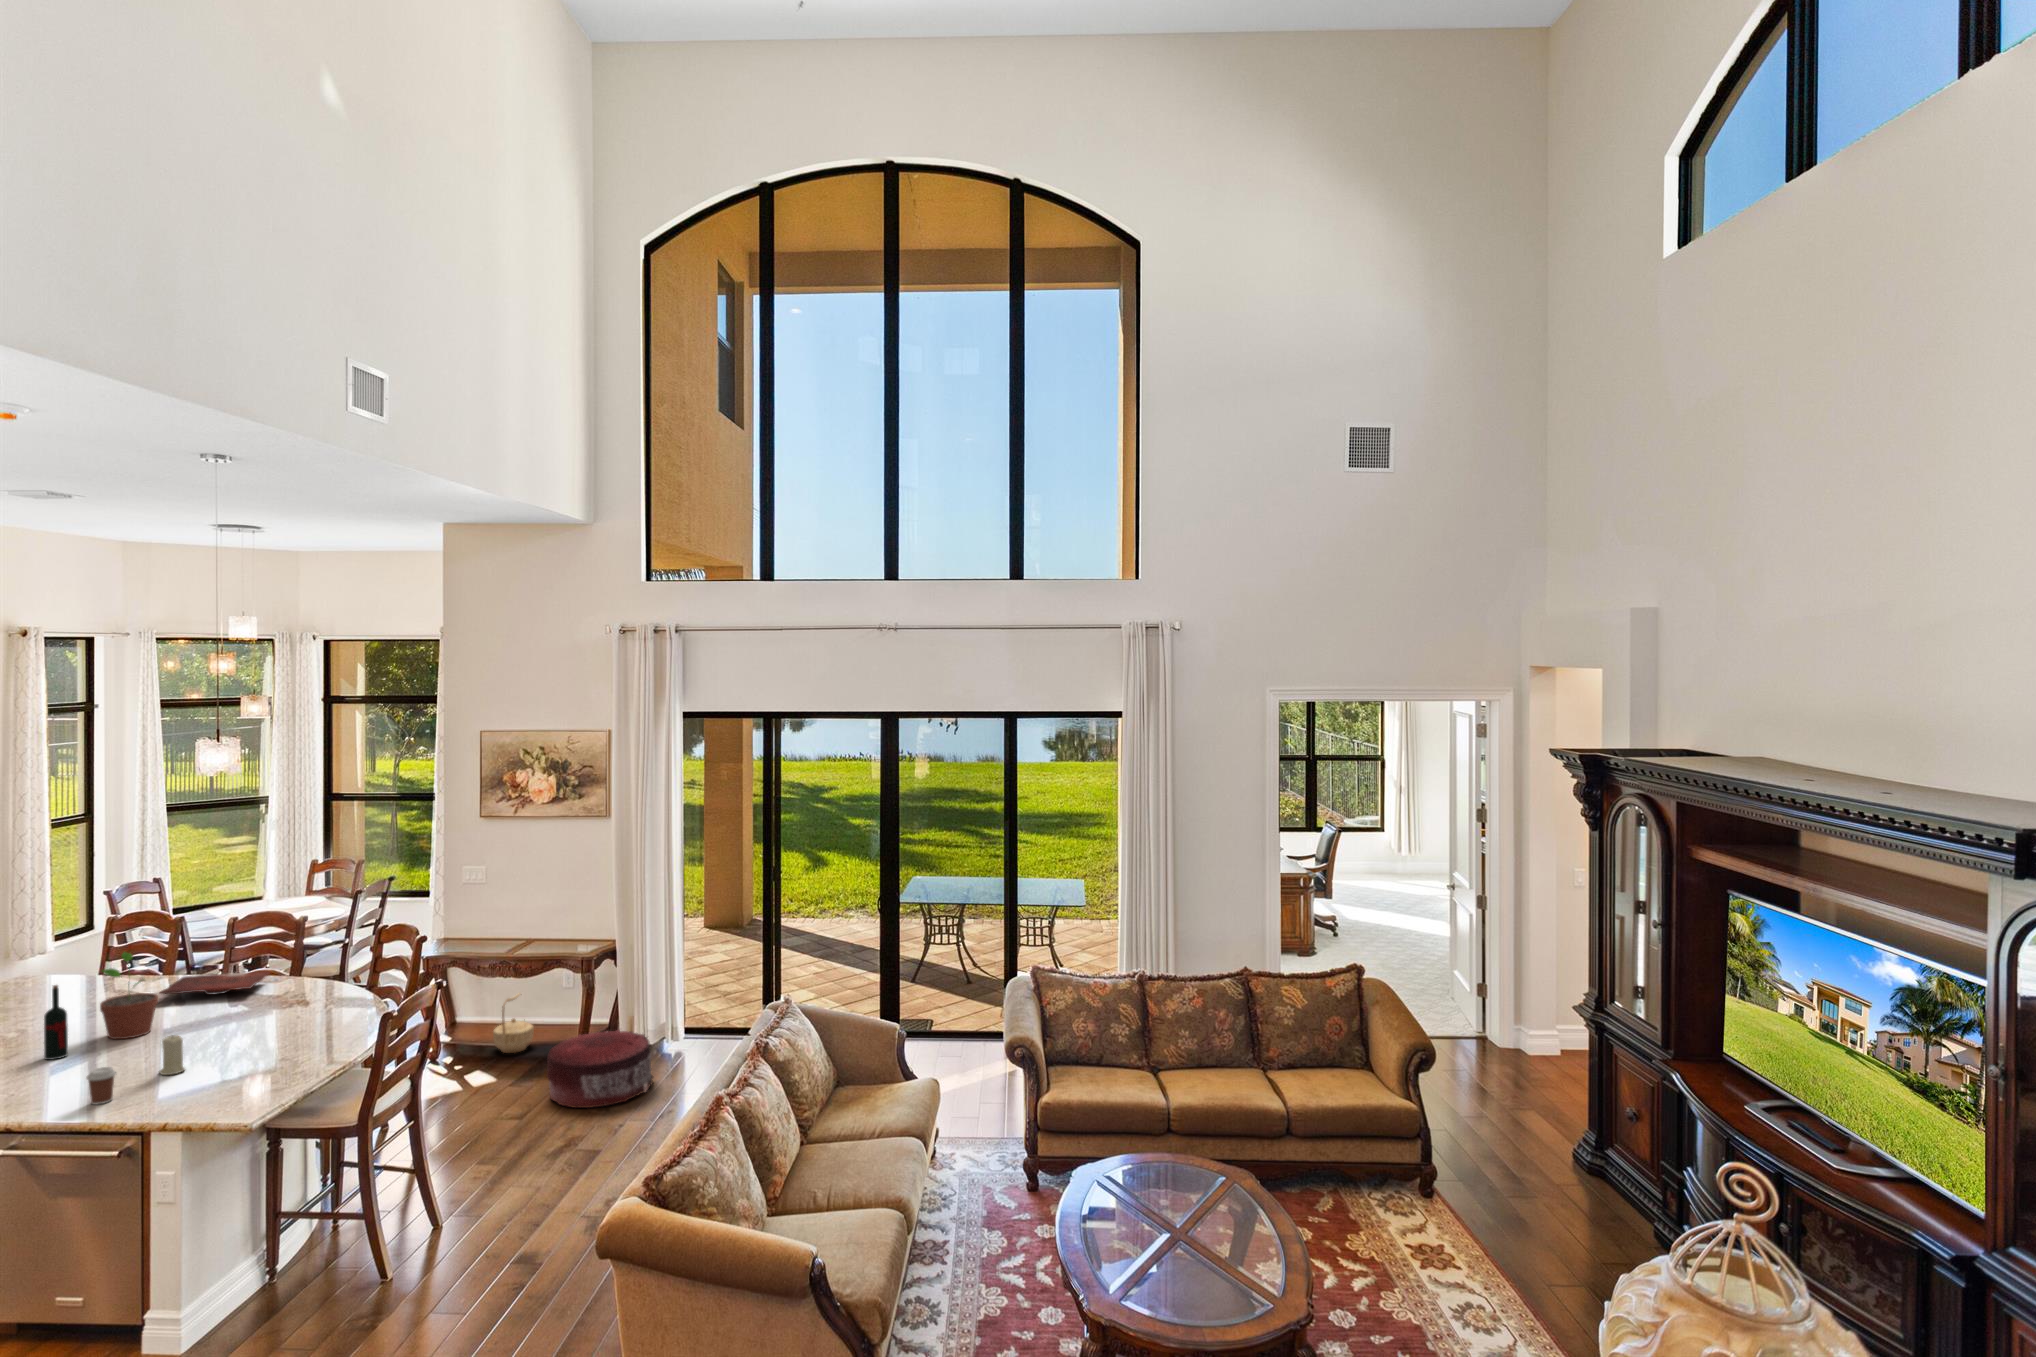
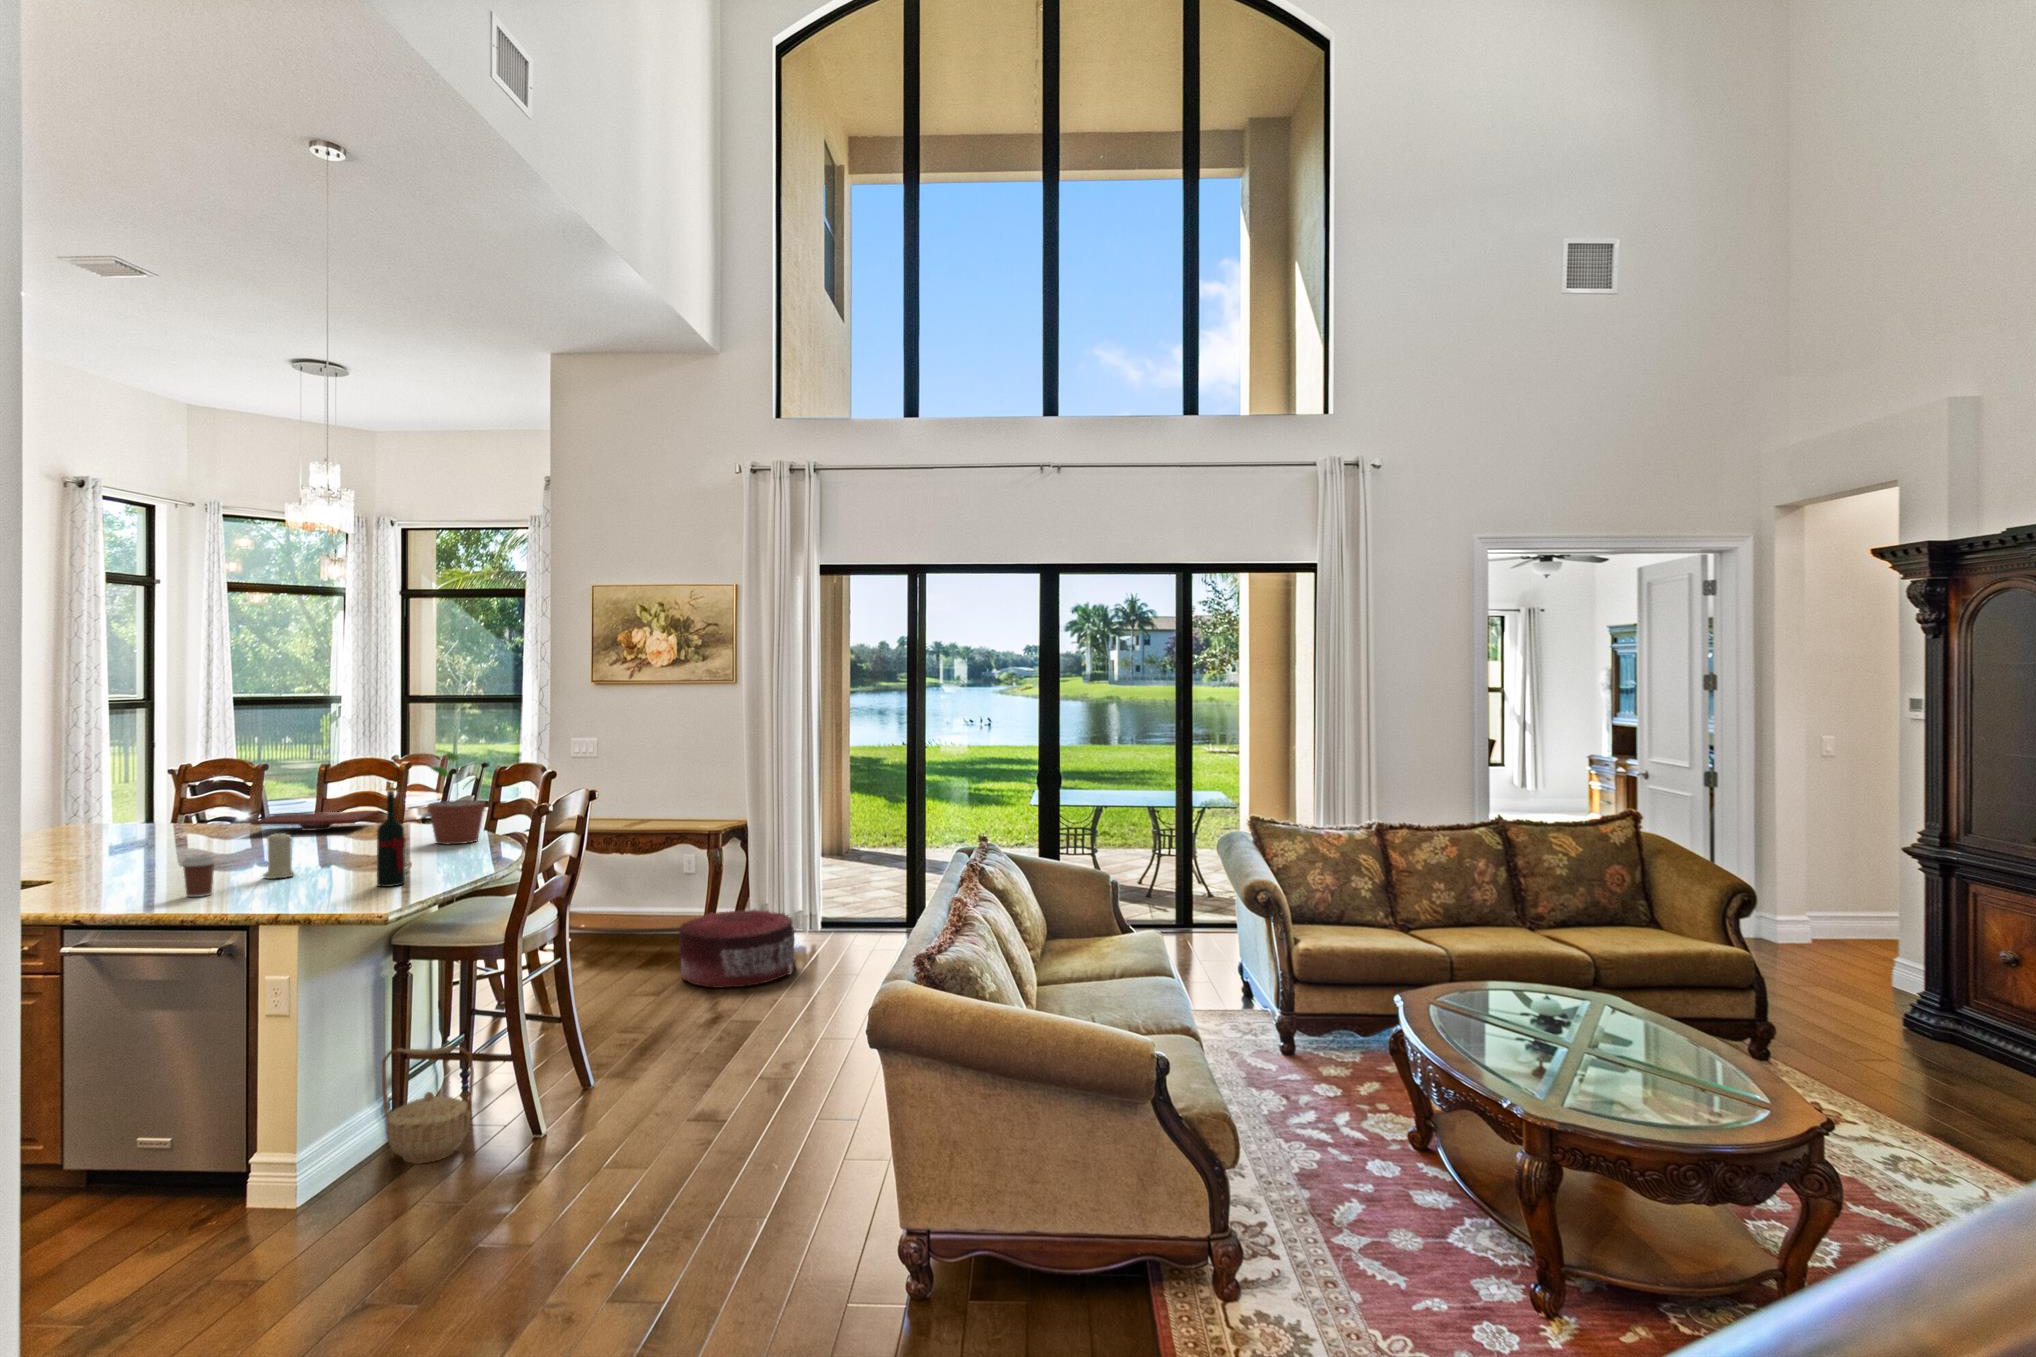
potted plant: present [100,952,158,1039] -> present [428,752,485,844]
wine bottle: present [44,985,68,1060] -> present [377,790,405,887]
basket: present [493,993,534,1053] -> present [382,1046,474,1164]

